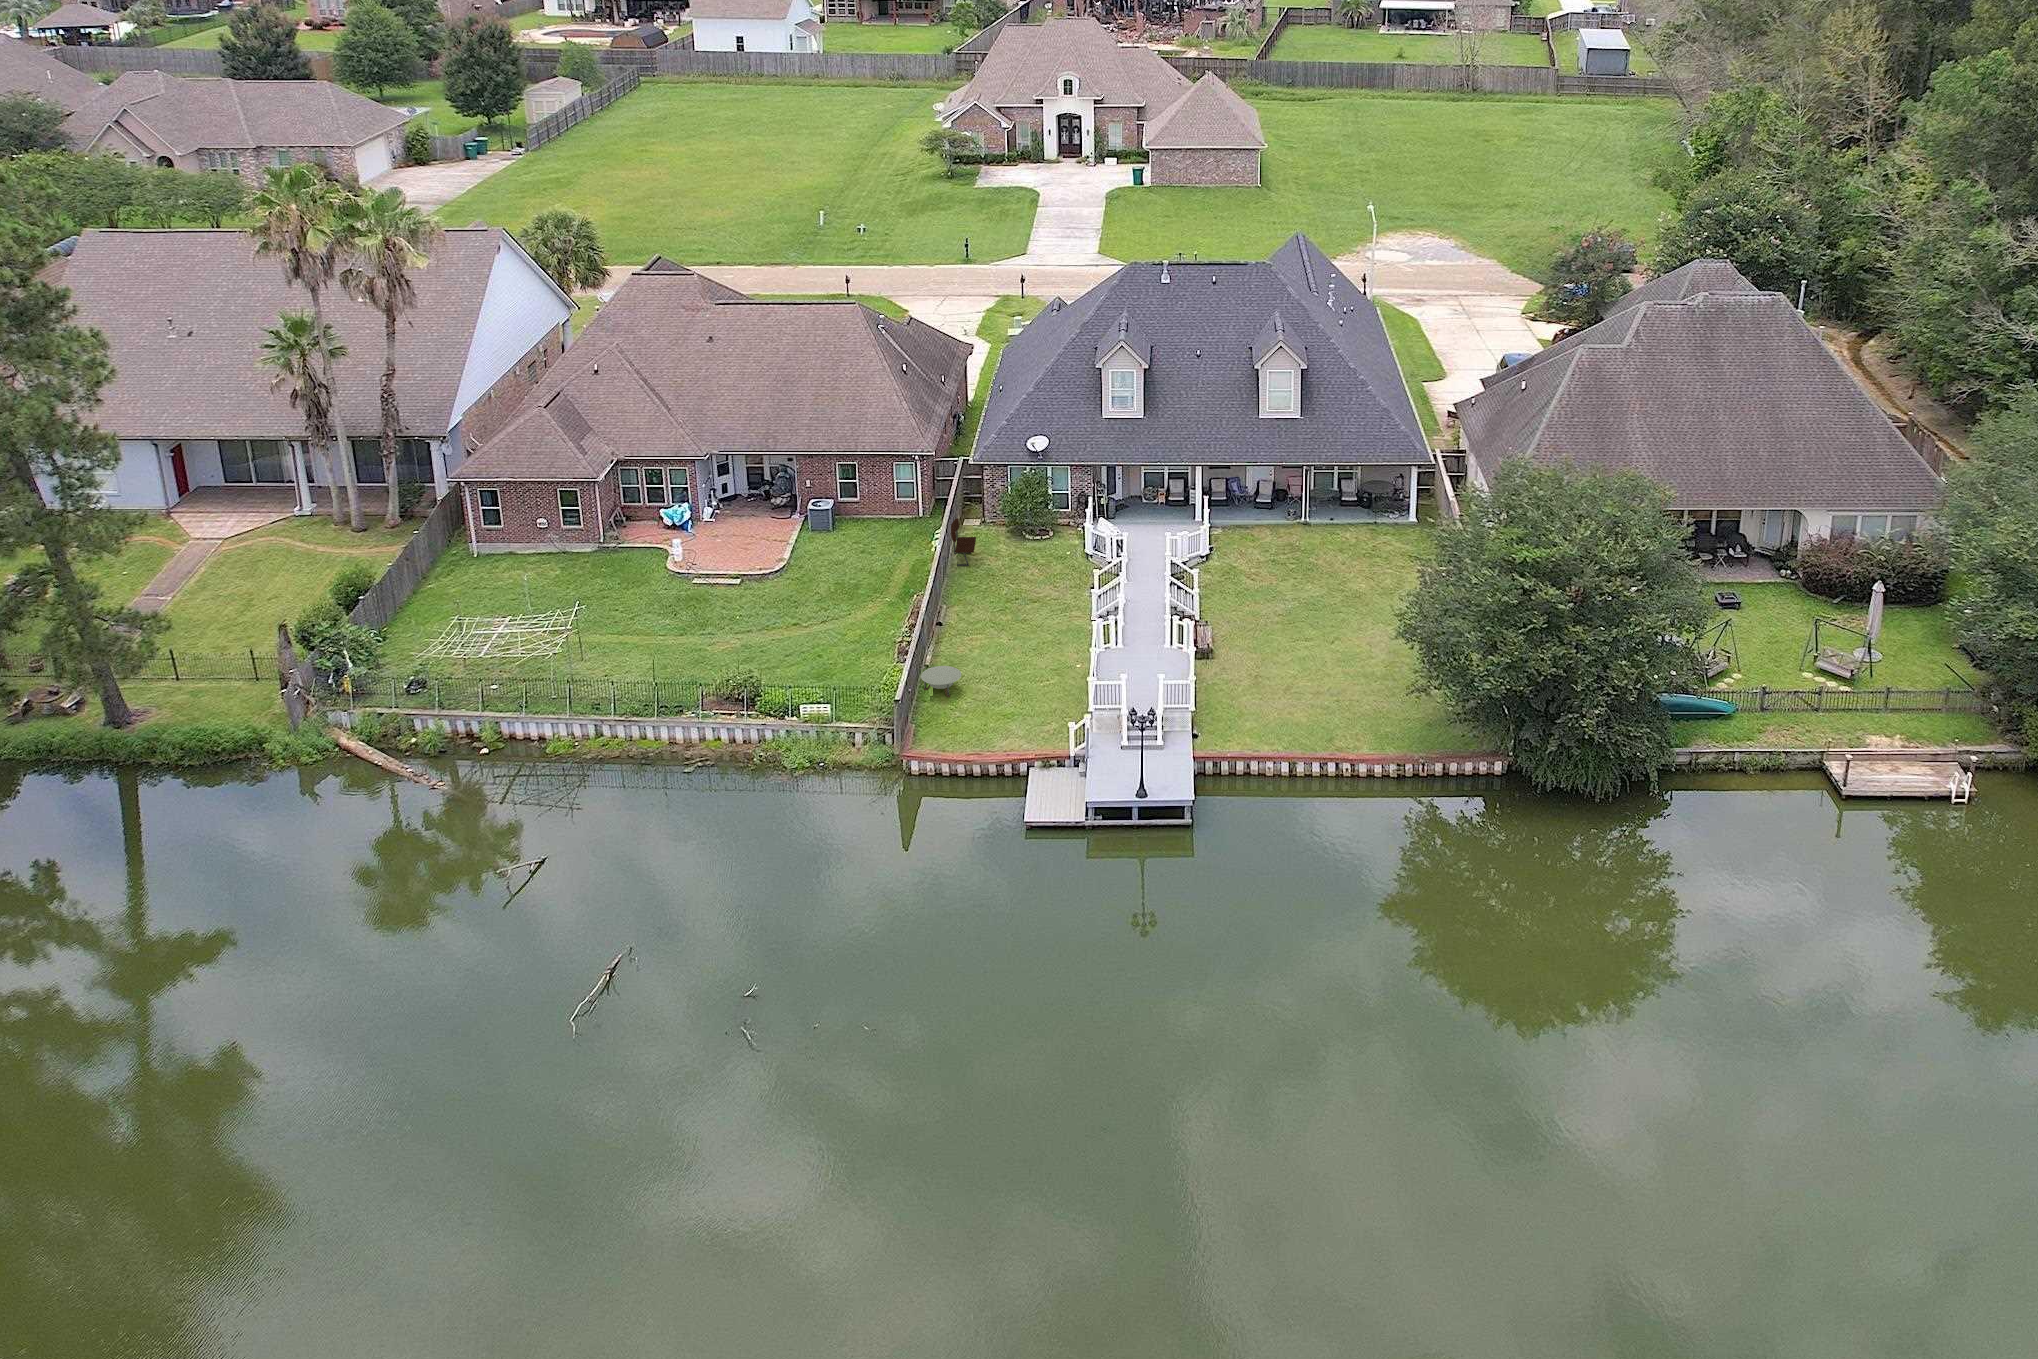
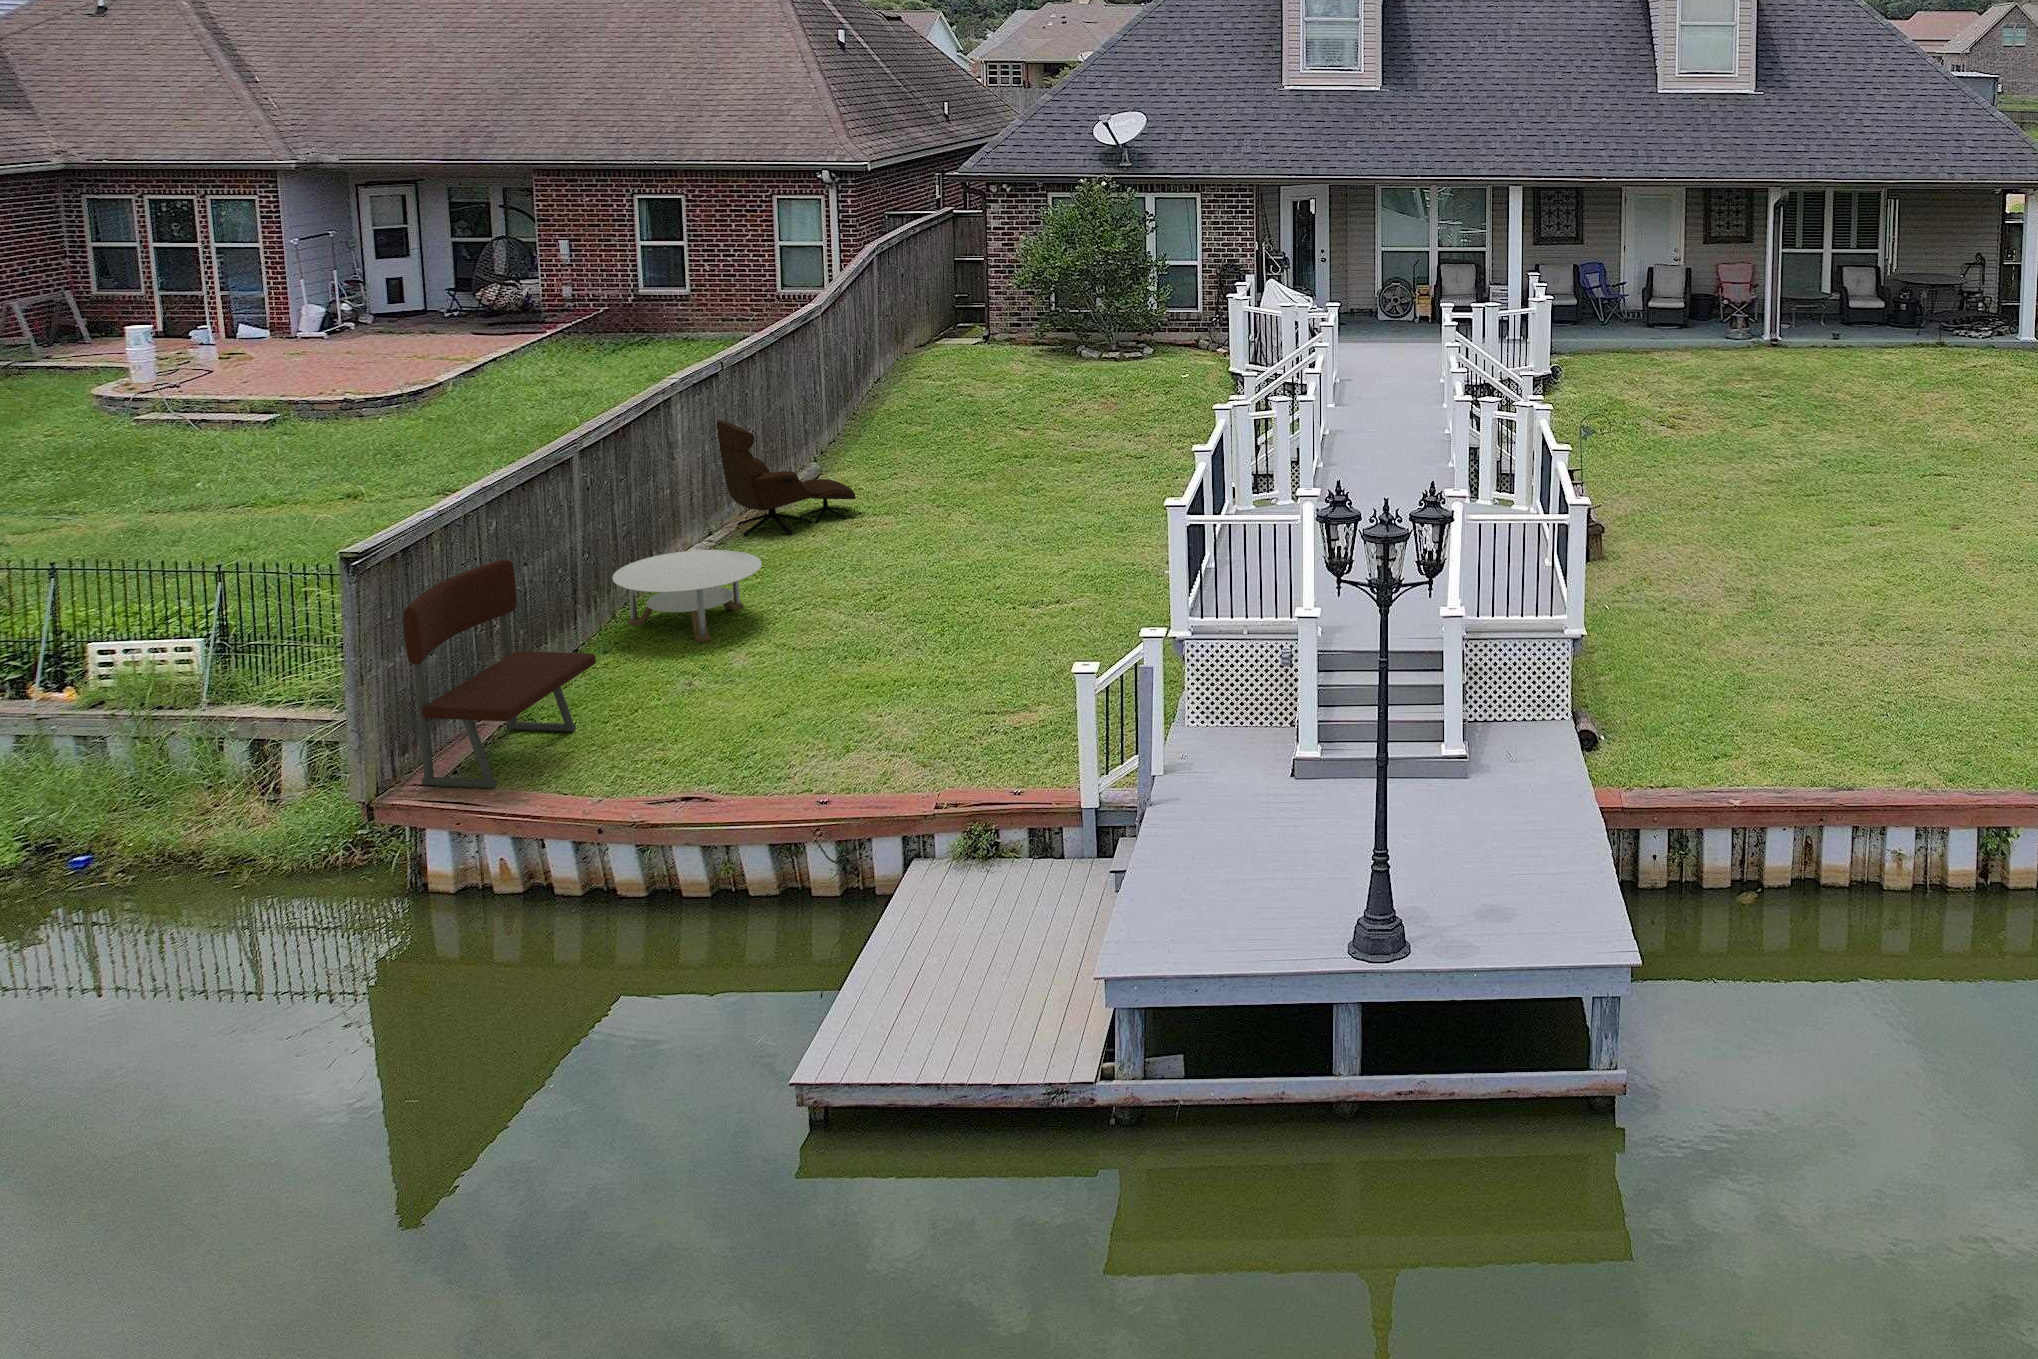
bench: present [951,518,976,566] -> present [403,559,596,788]
lounge chair: none [927,613,970,649] -> present [717,420,856,536]

